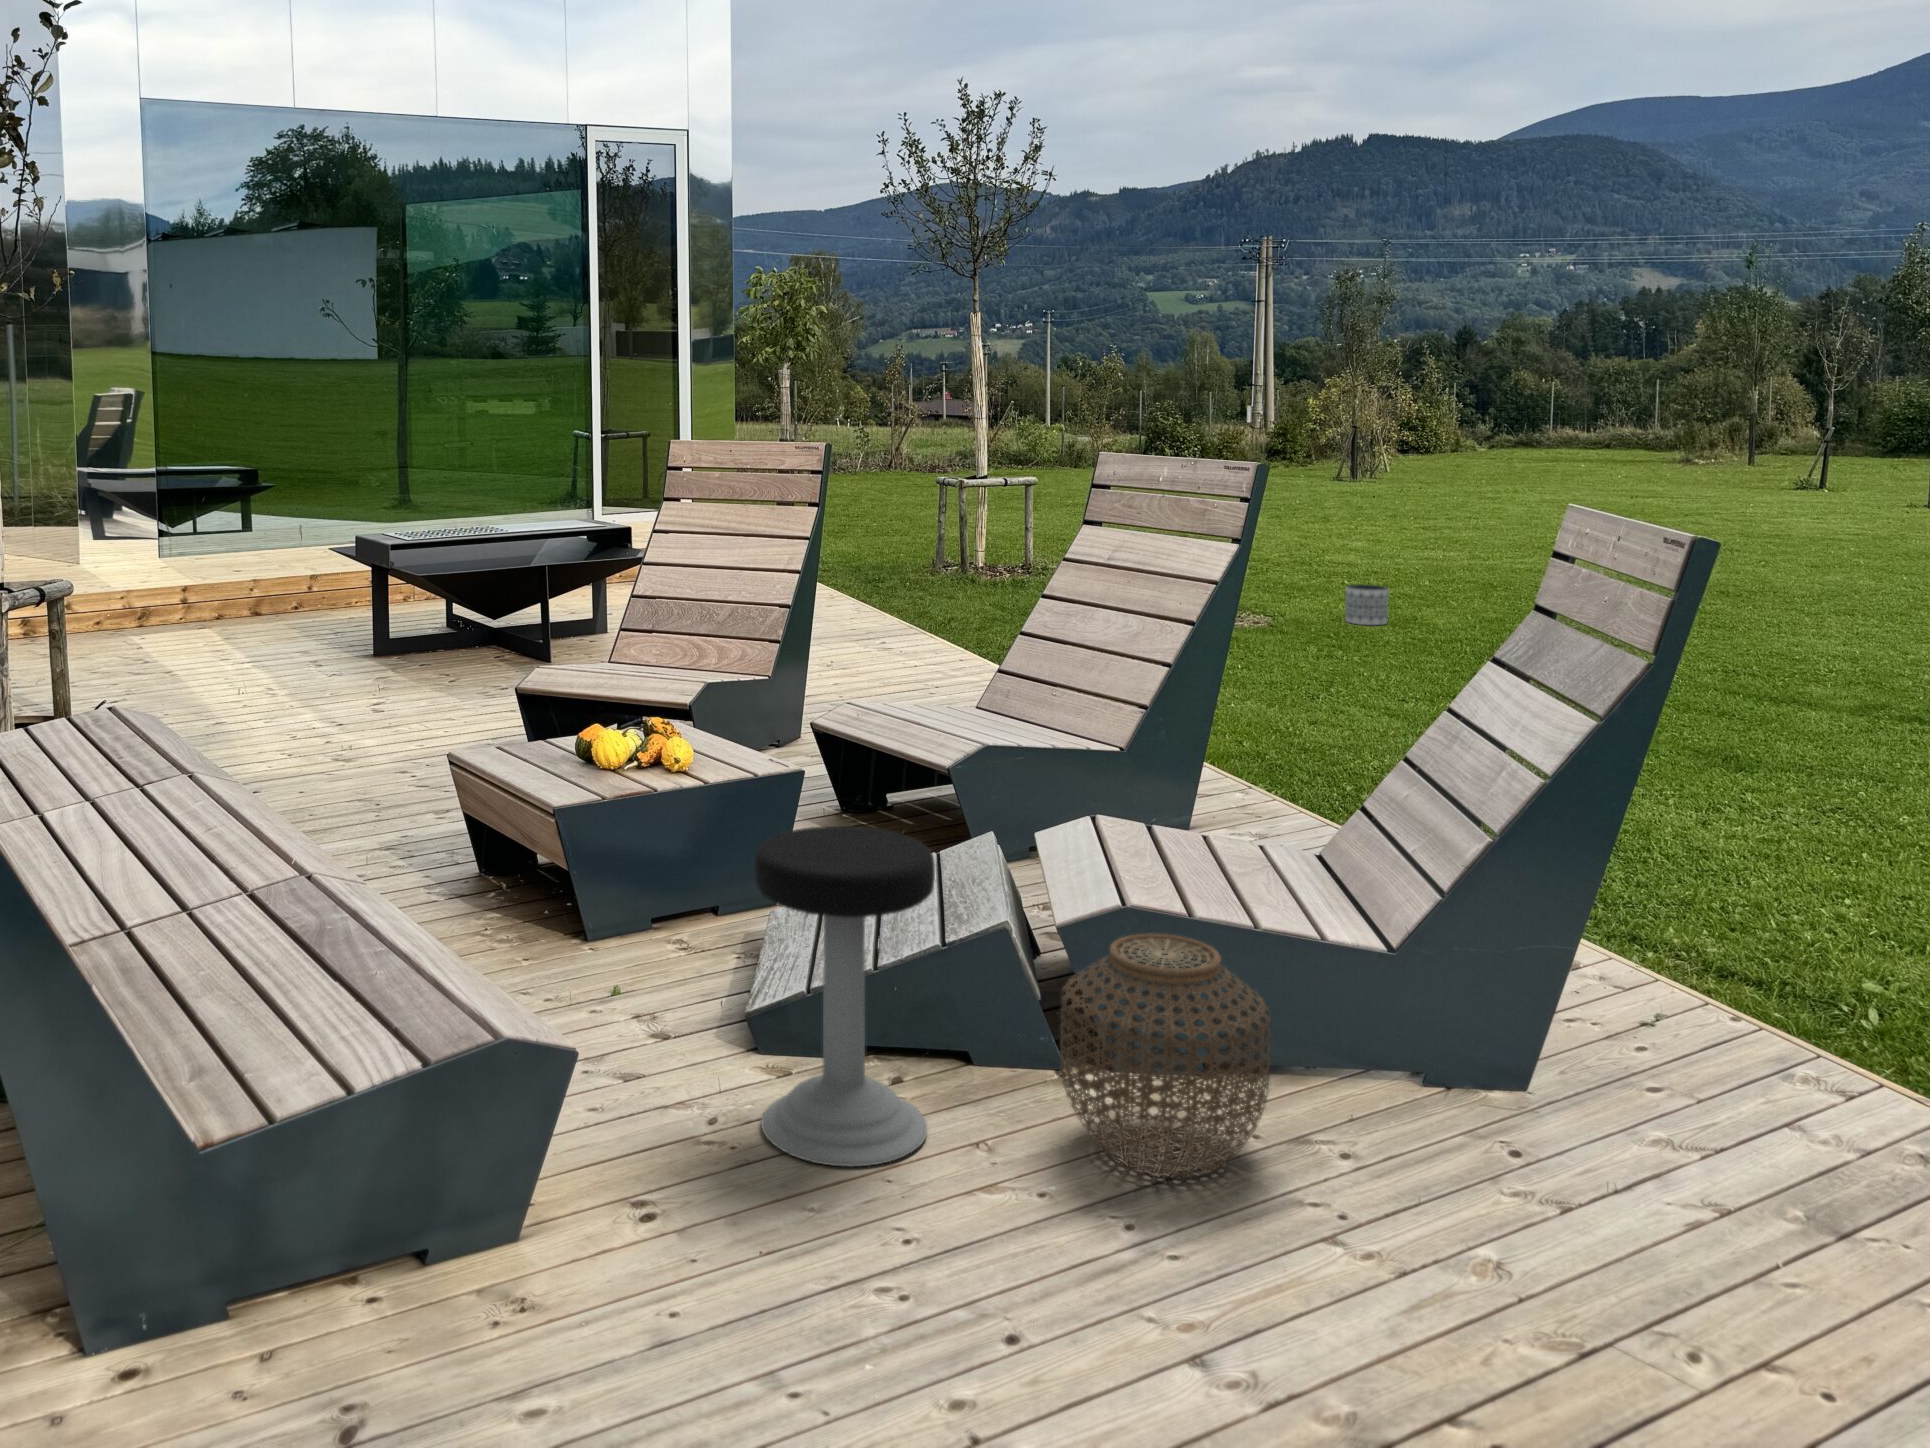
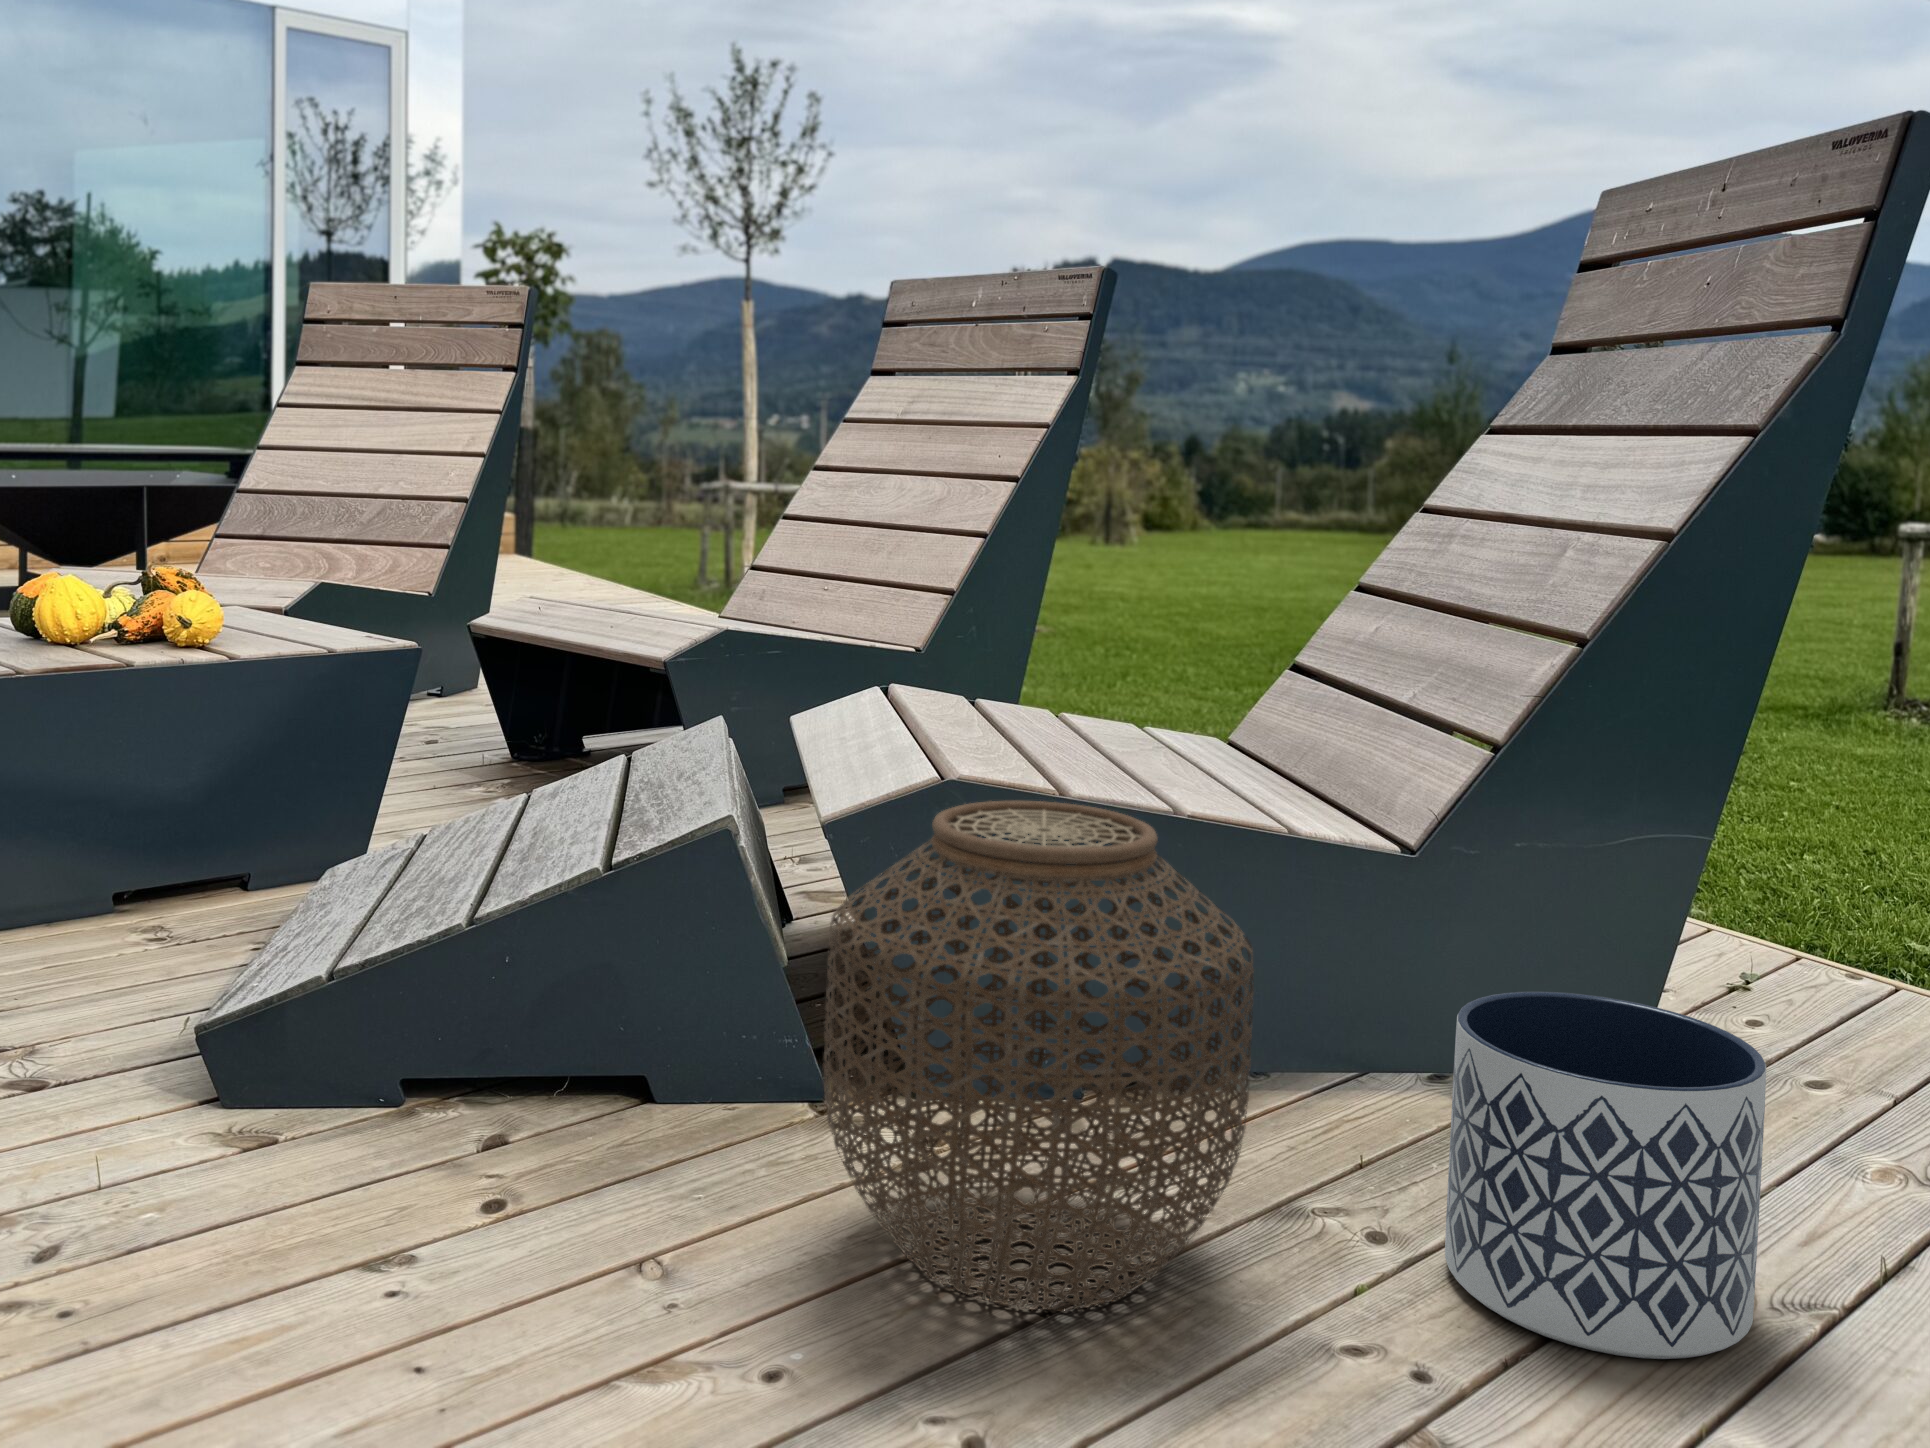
planter: present [1345,584,1389,625] -> present [1445,992,1766,1359]
stool: present [755,826,935,1167] -> none [148,598,570,1345]

